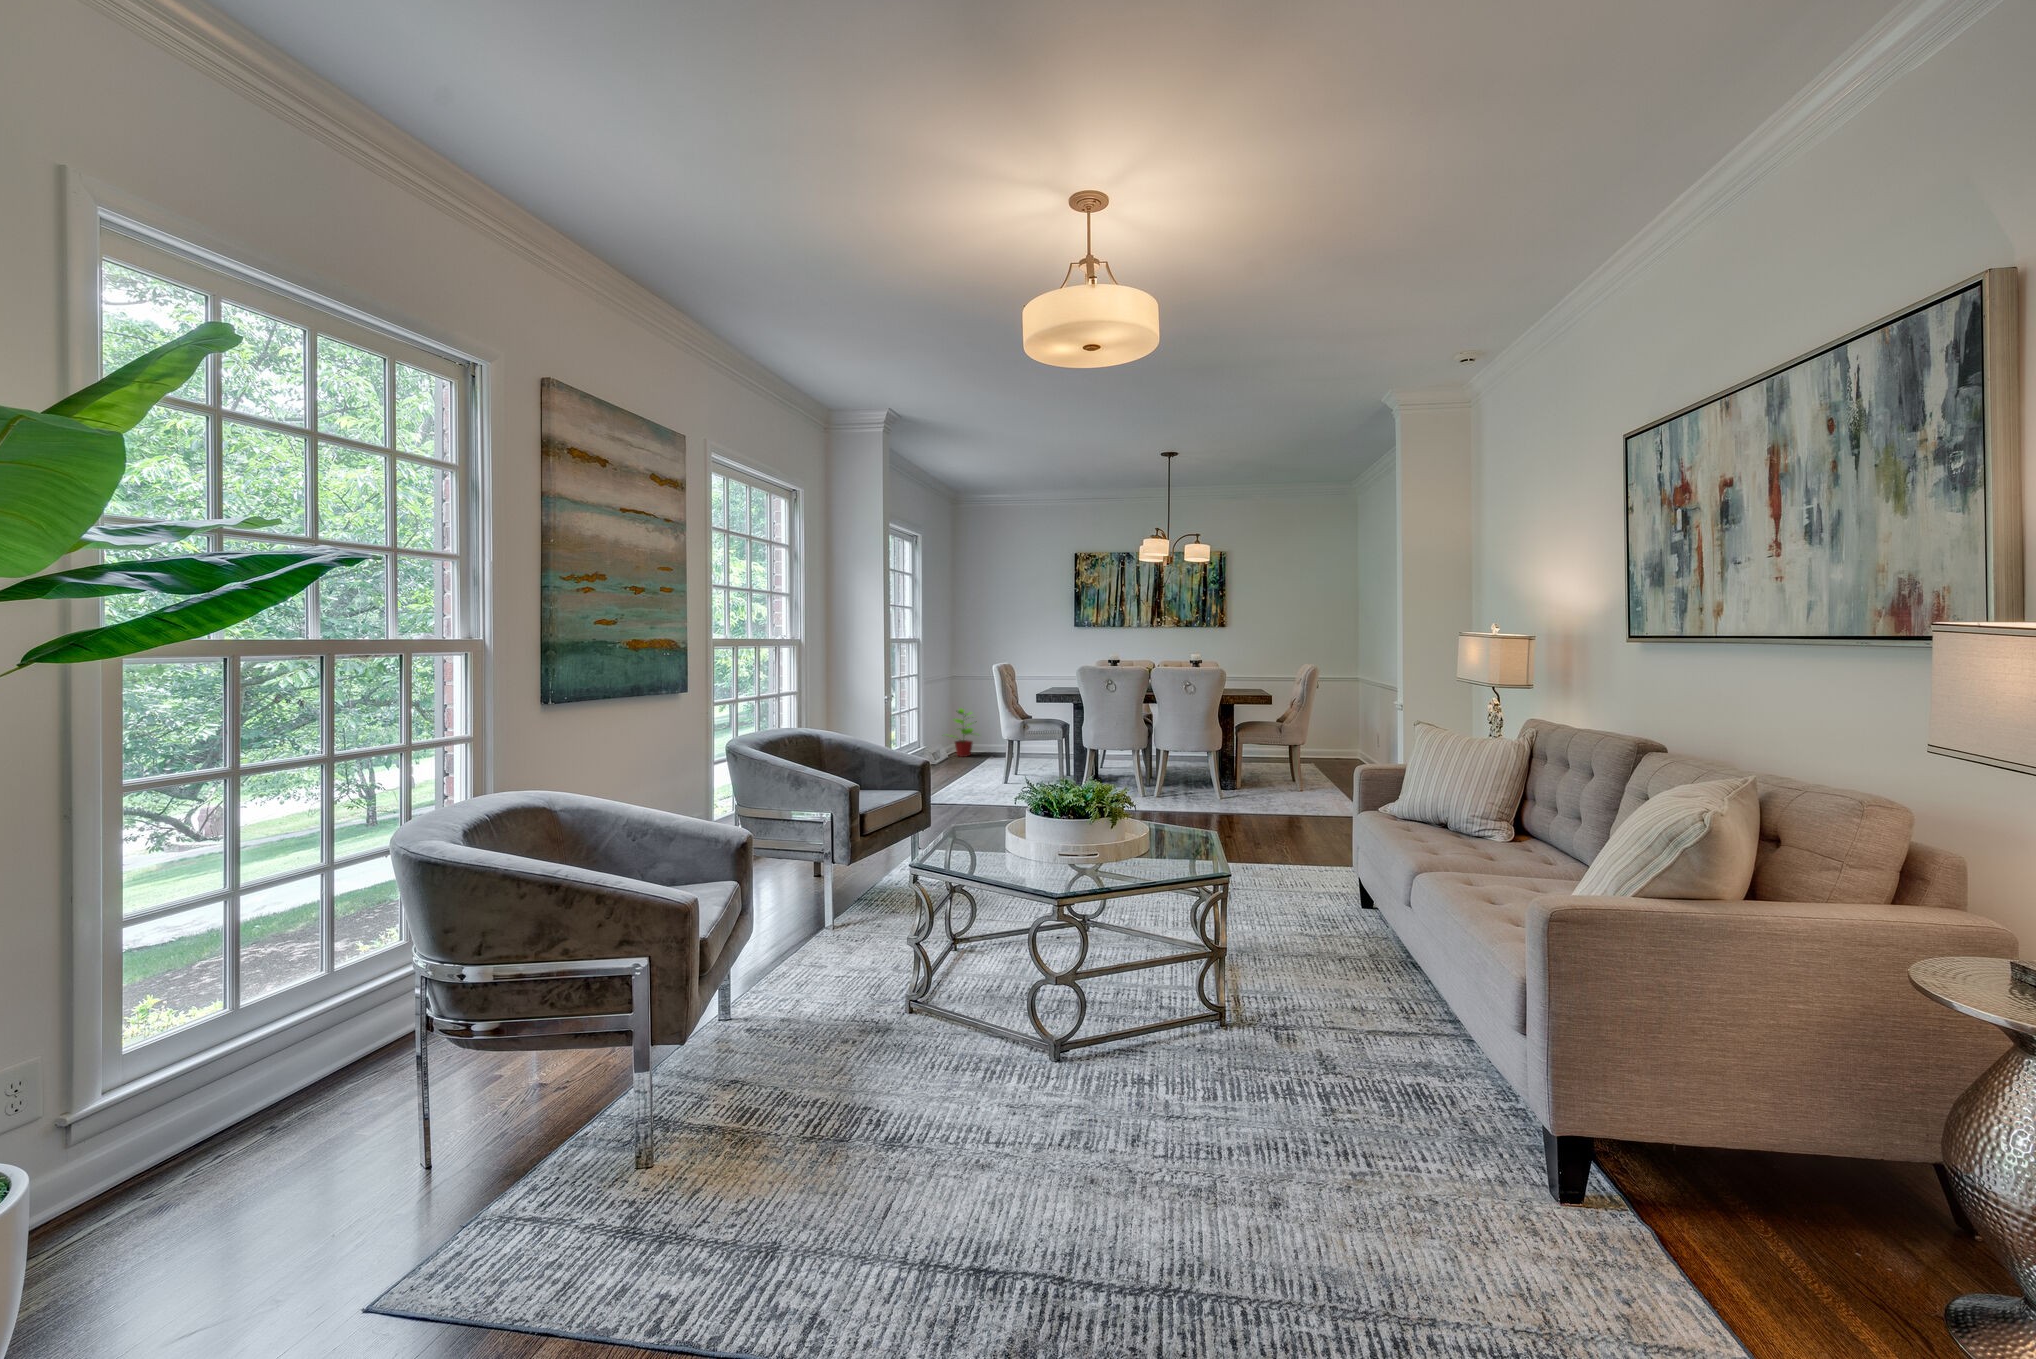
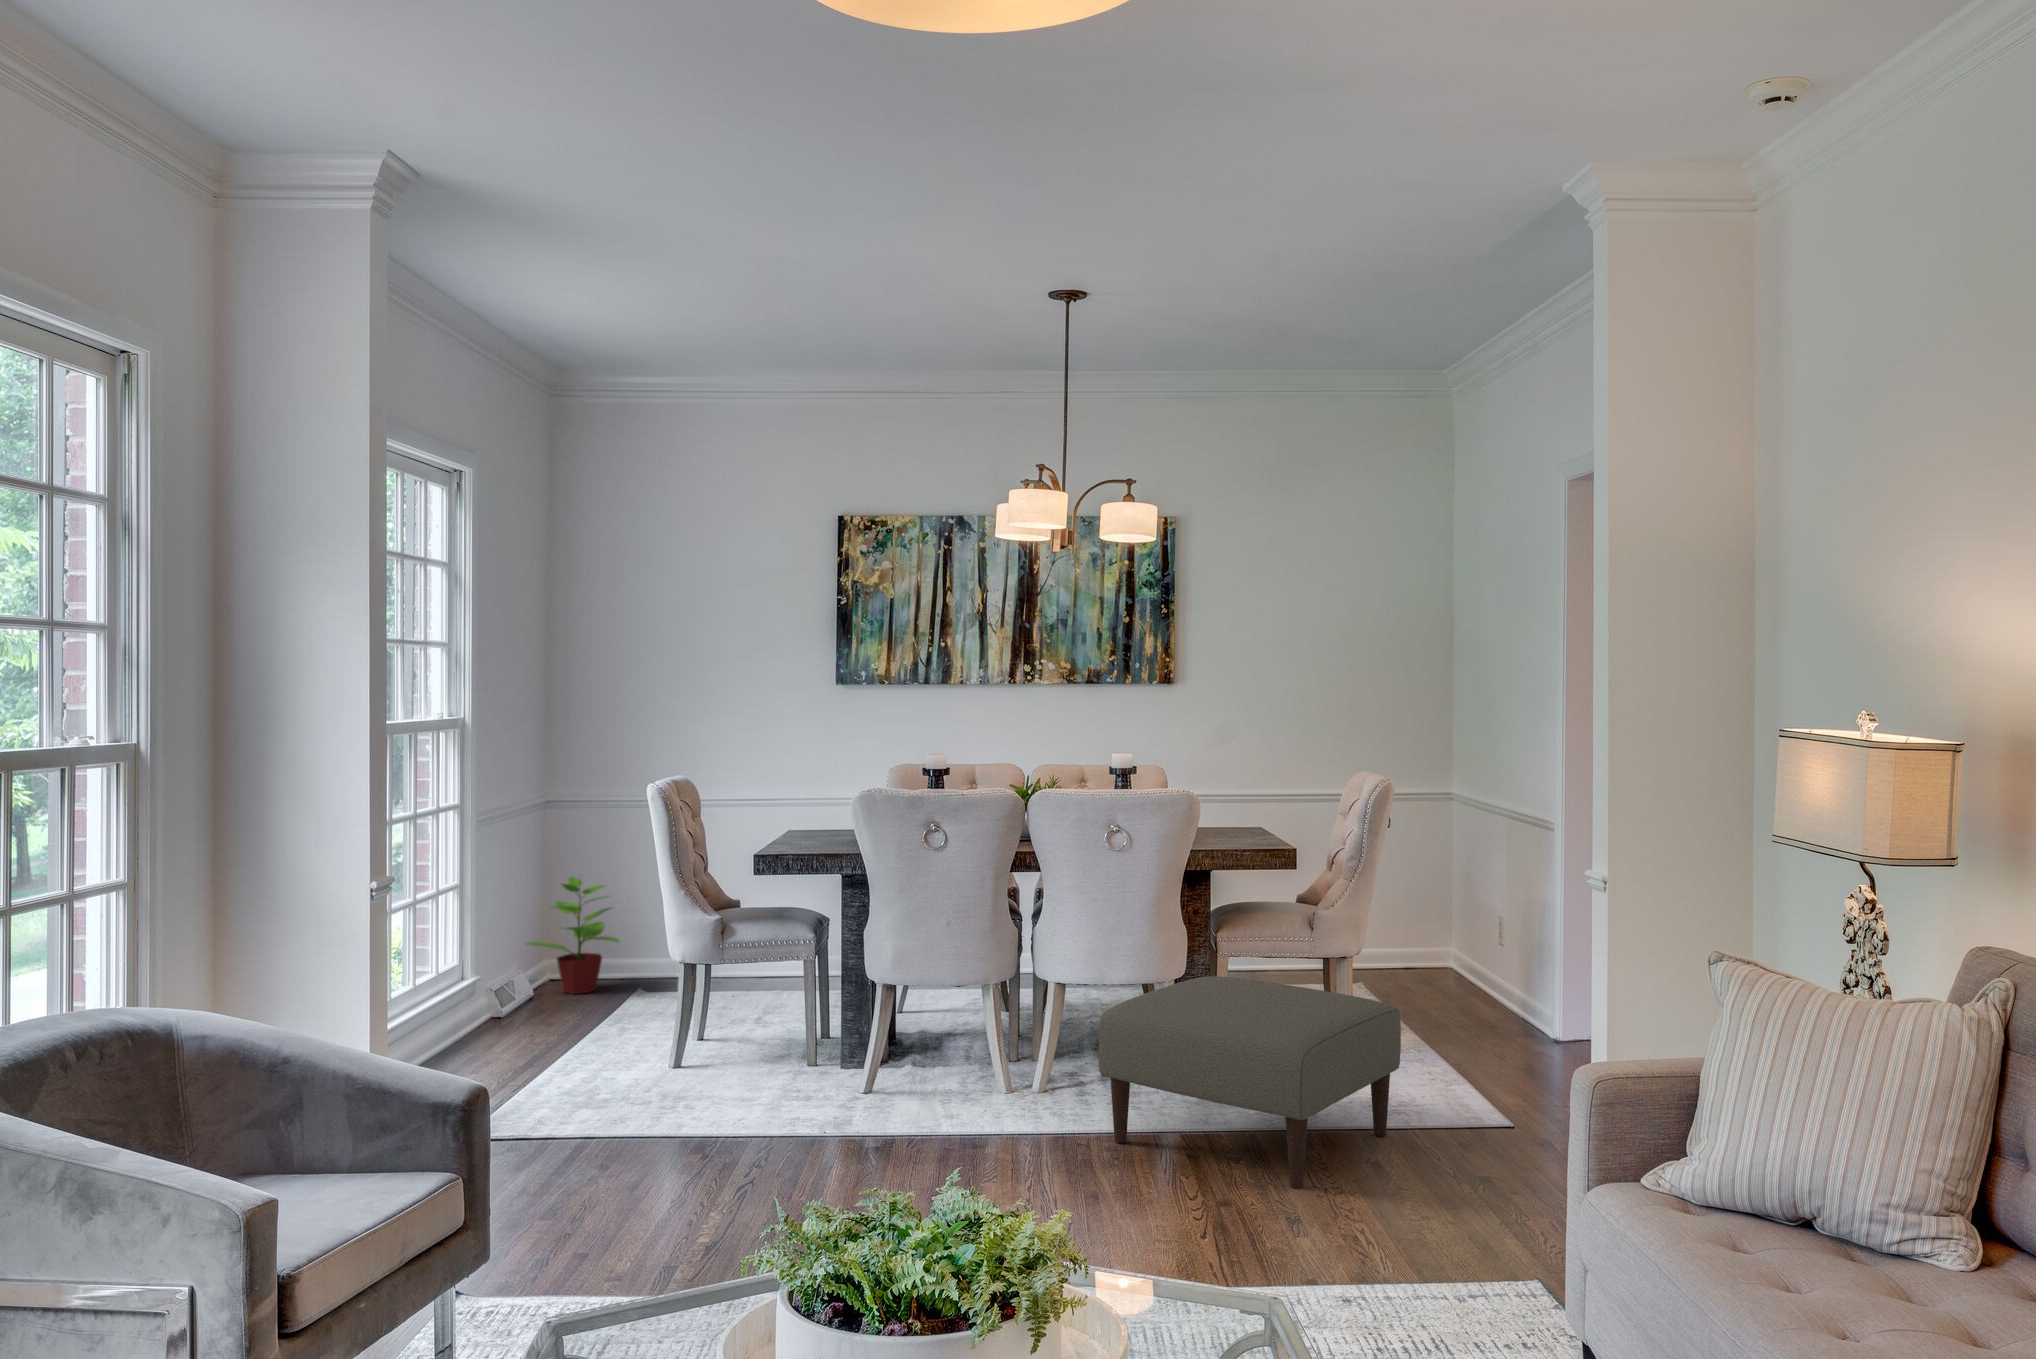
ottoman: none [1180,750,1315,831] -> present [1099,976,1401,1189]

